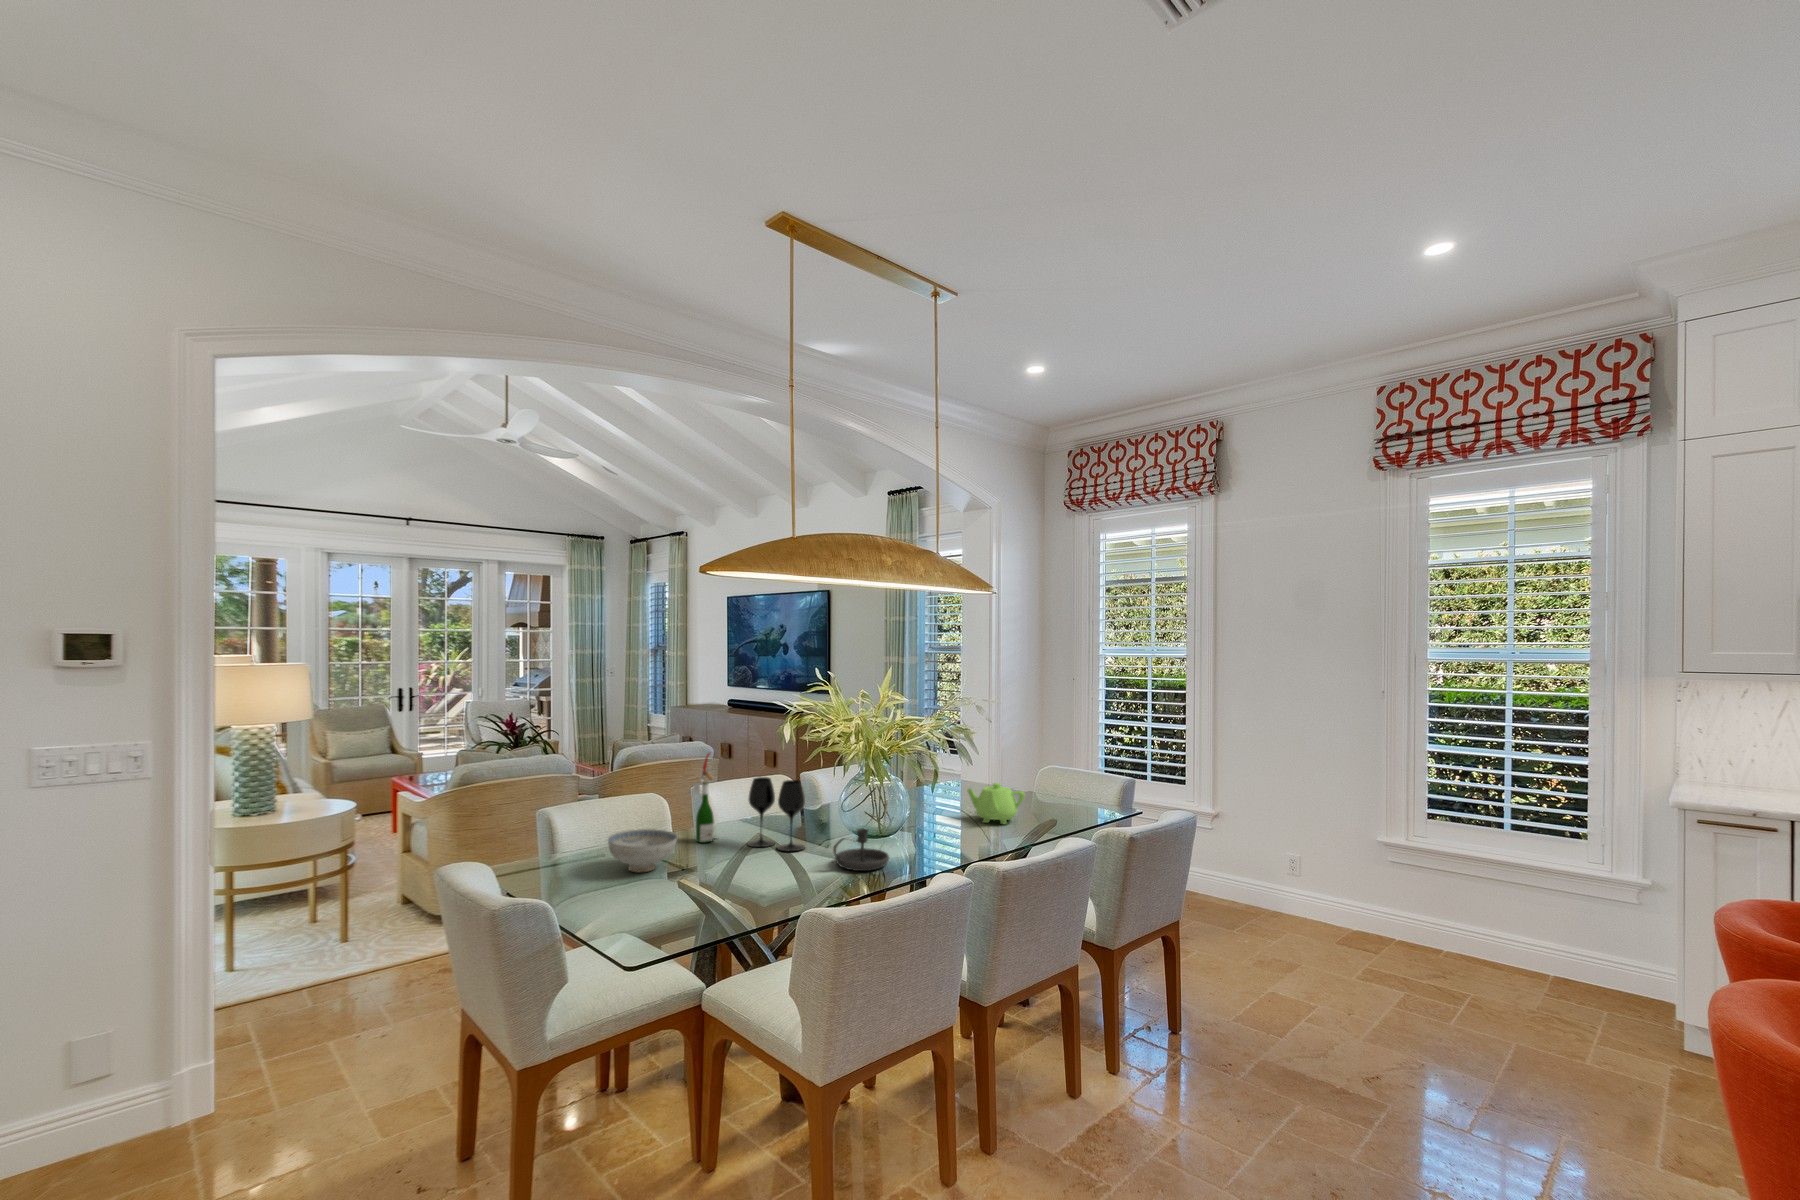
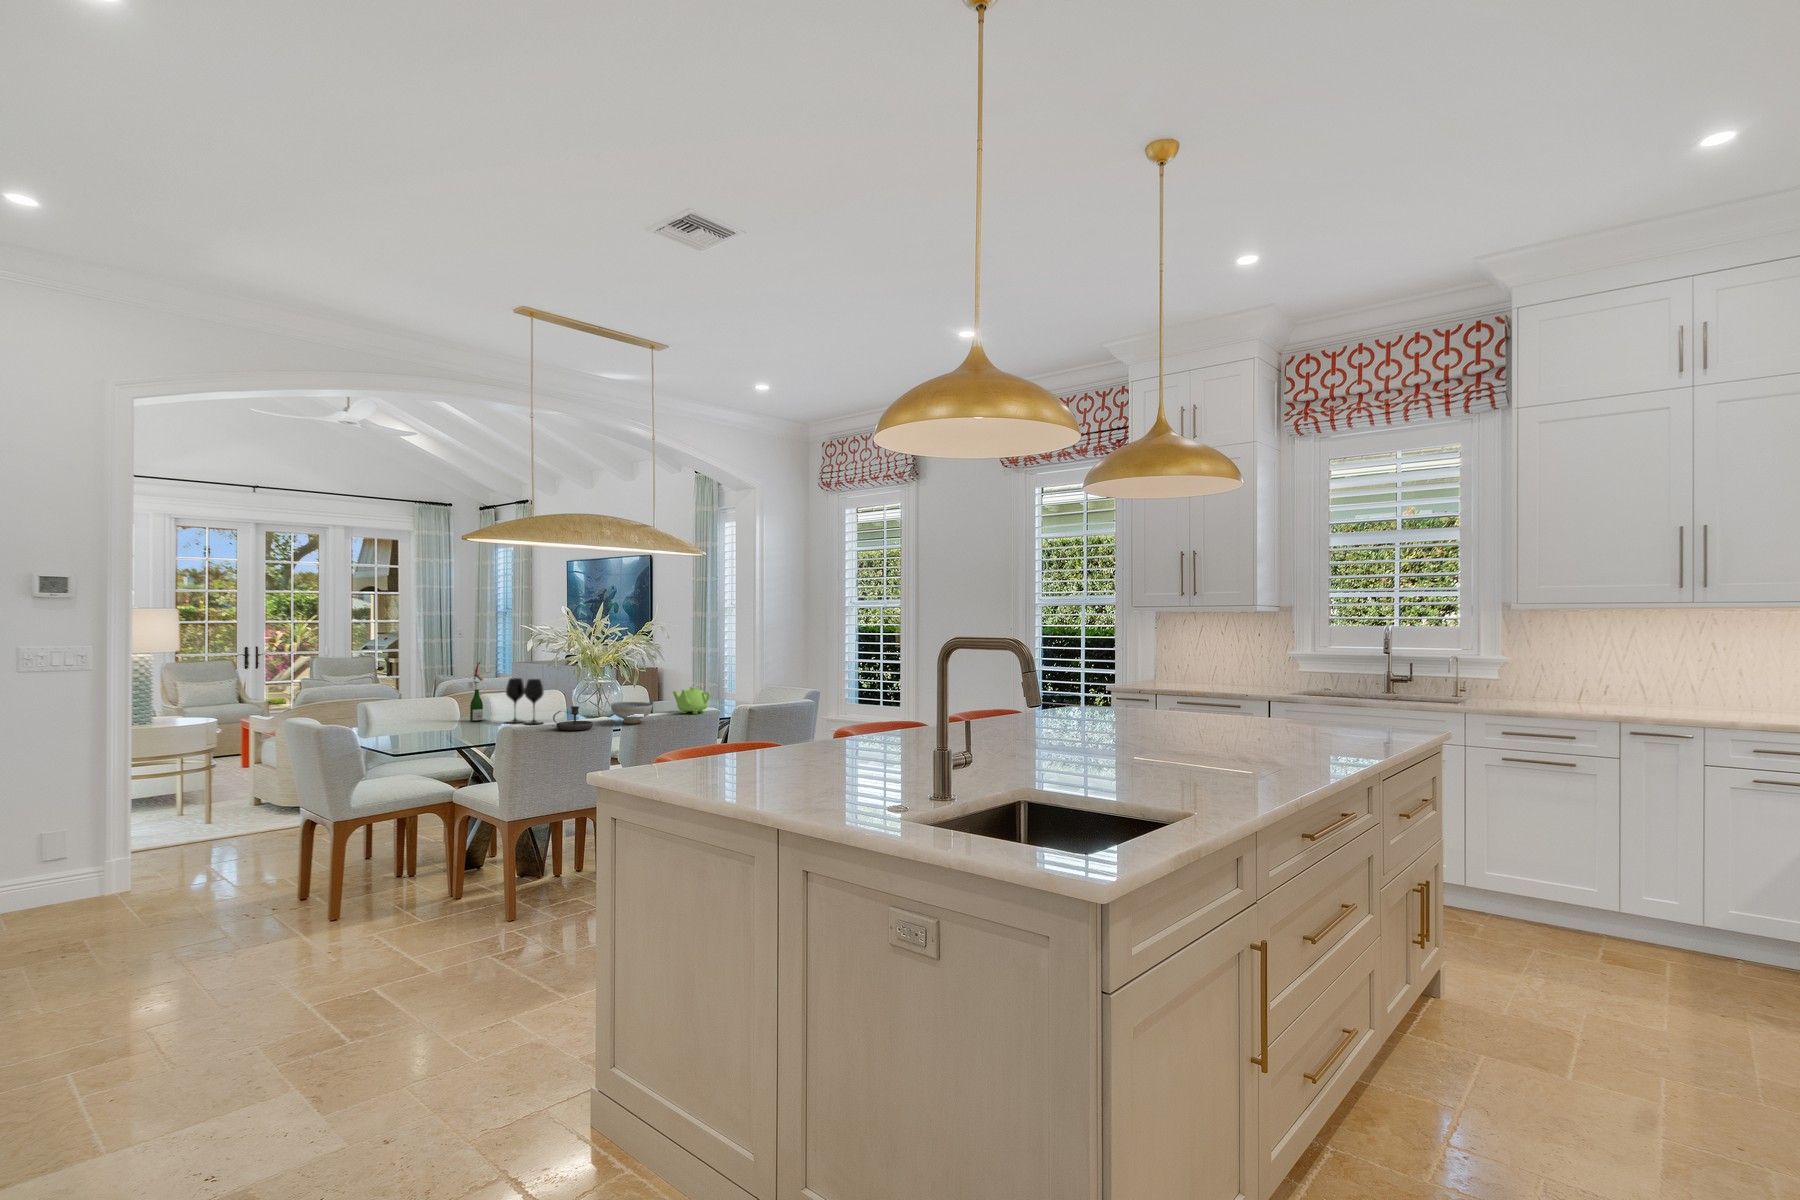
ceramic bowl: present [608,829,677,872] -> present [611,702,653,724]

